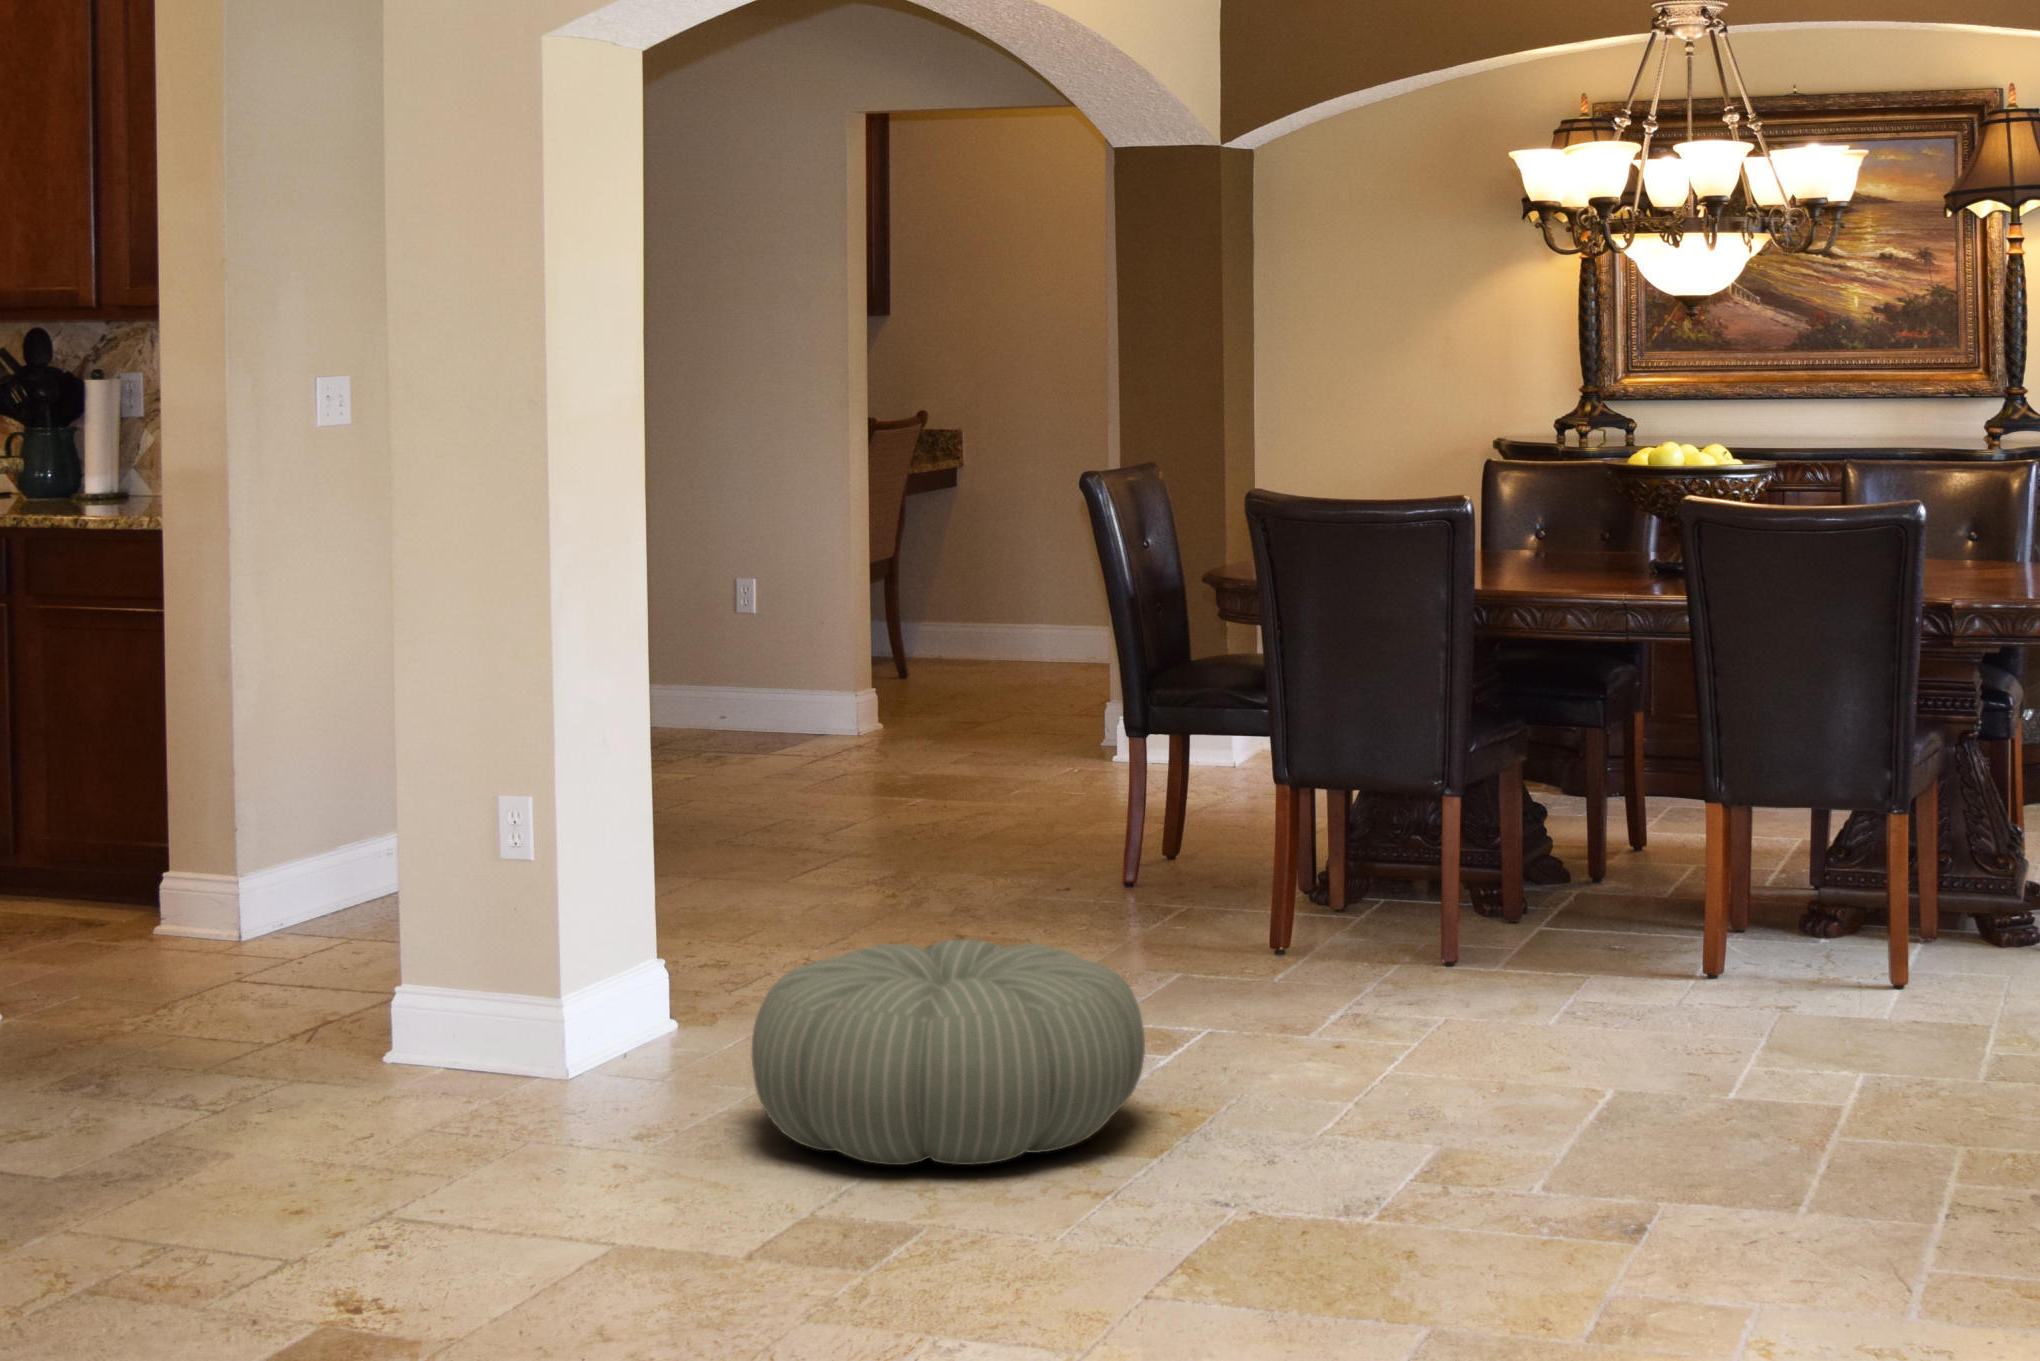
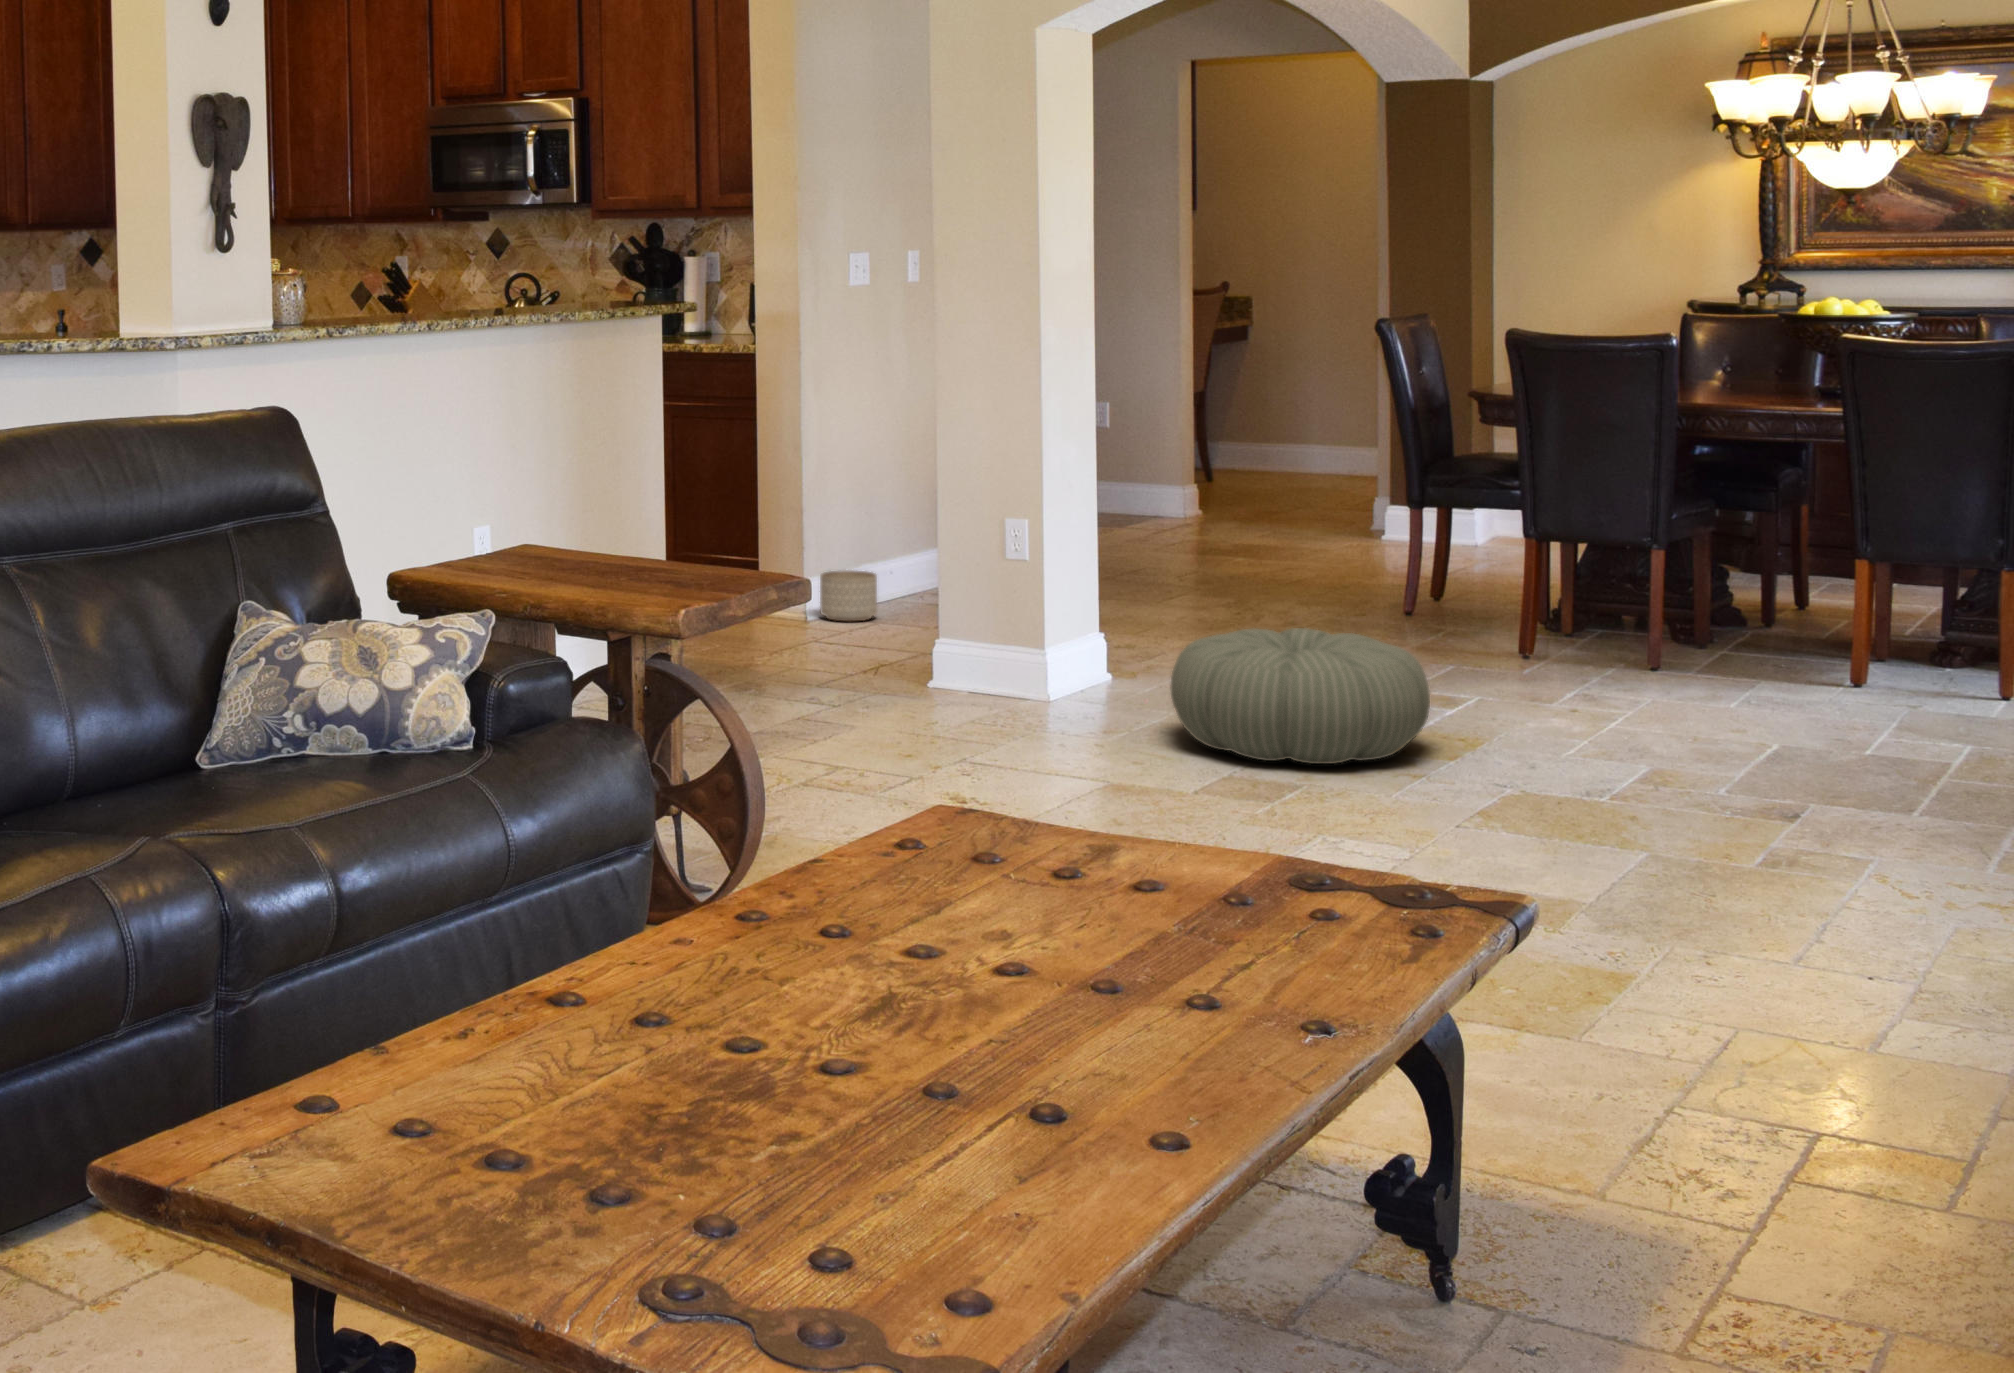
planter: none [226,863,324,950] -> present [820,570,877,622]

